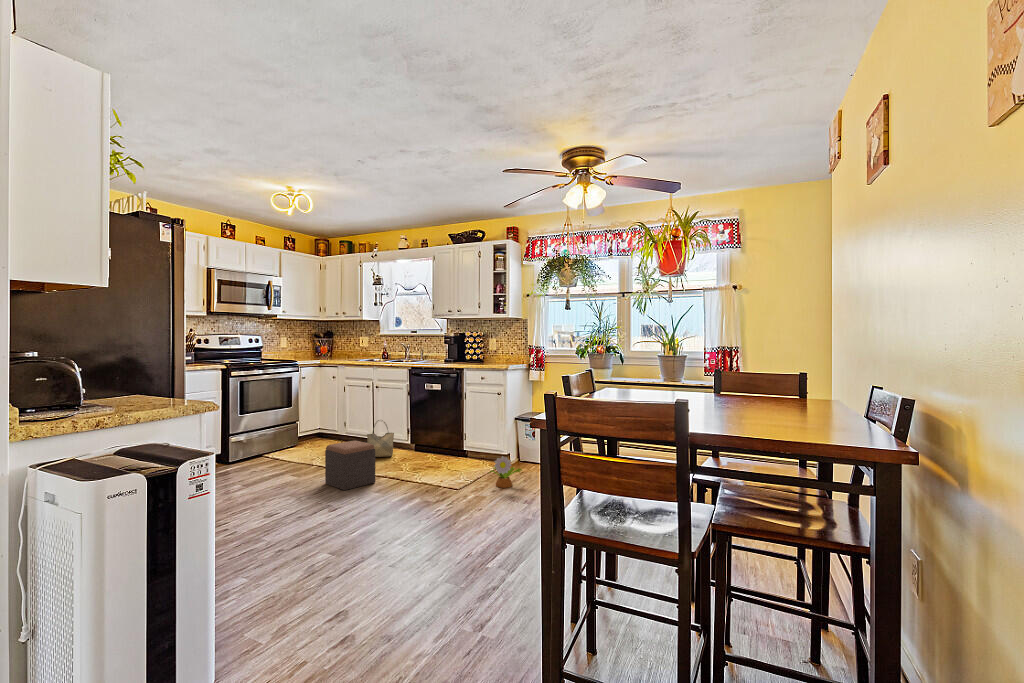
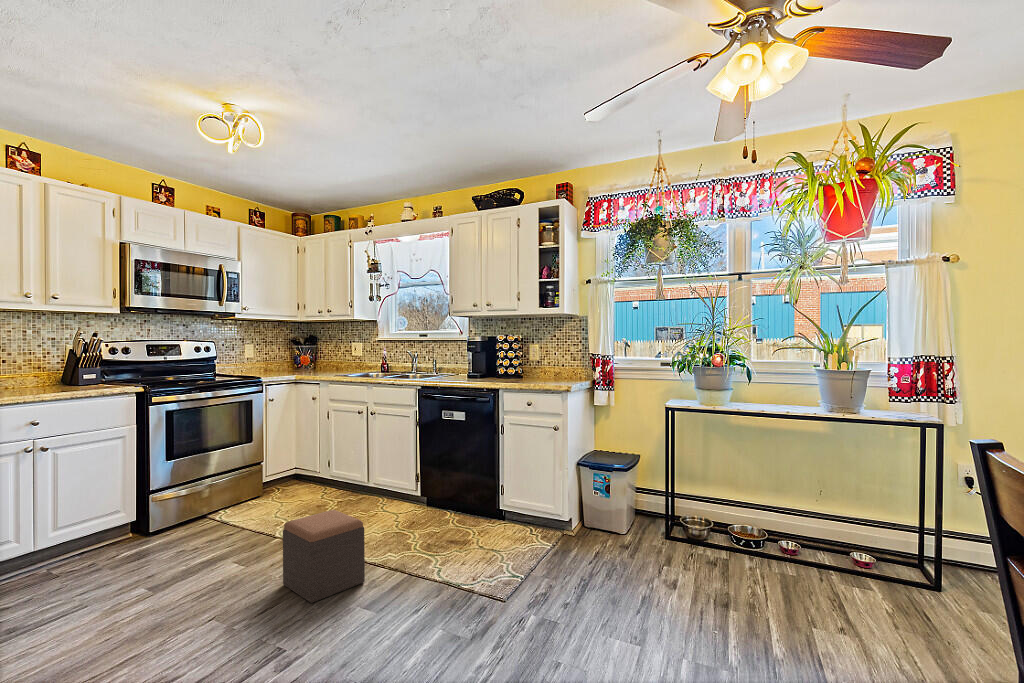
woven basket: present [367,420,394,457] -> none [356,465,397,522]
decorative plant: present [488,456,522,488] -> none [550,542,607,595]

